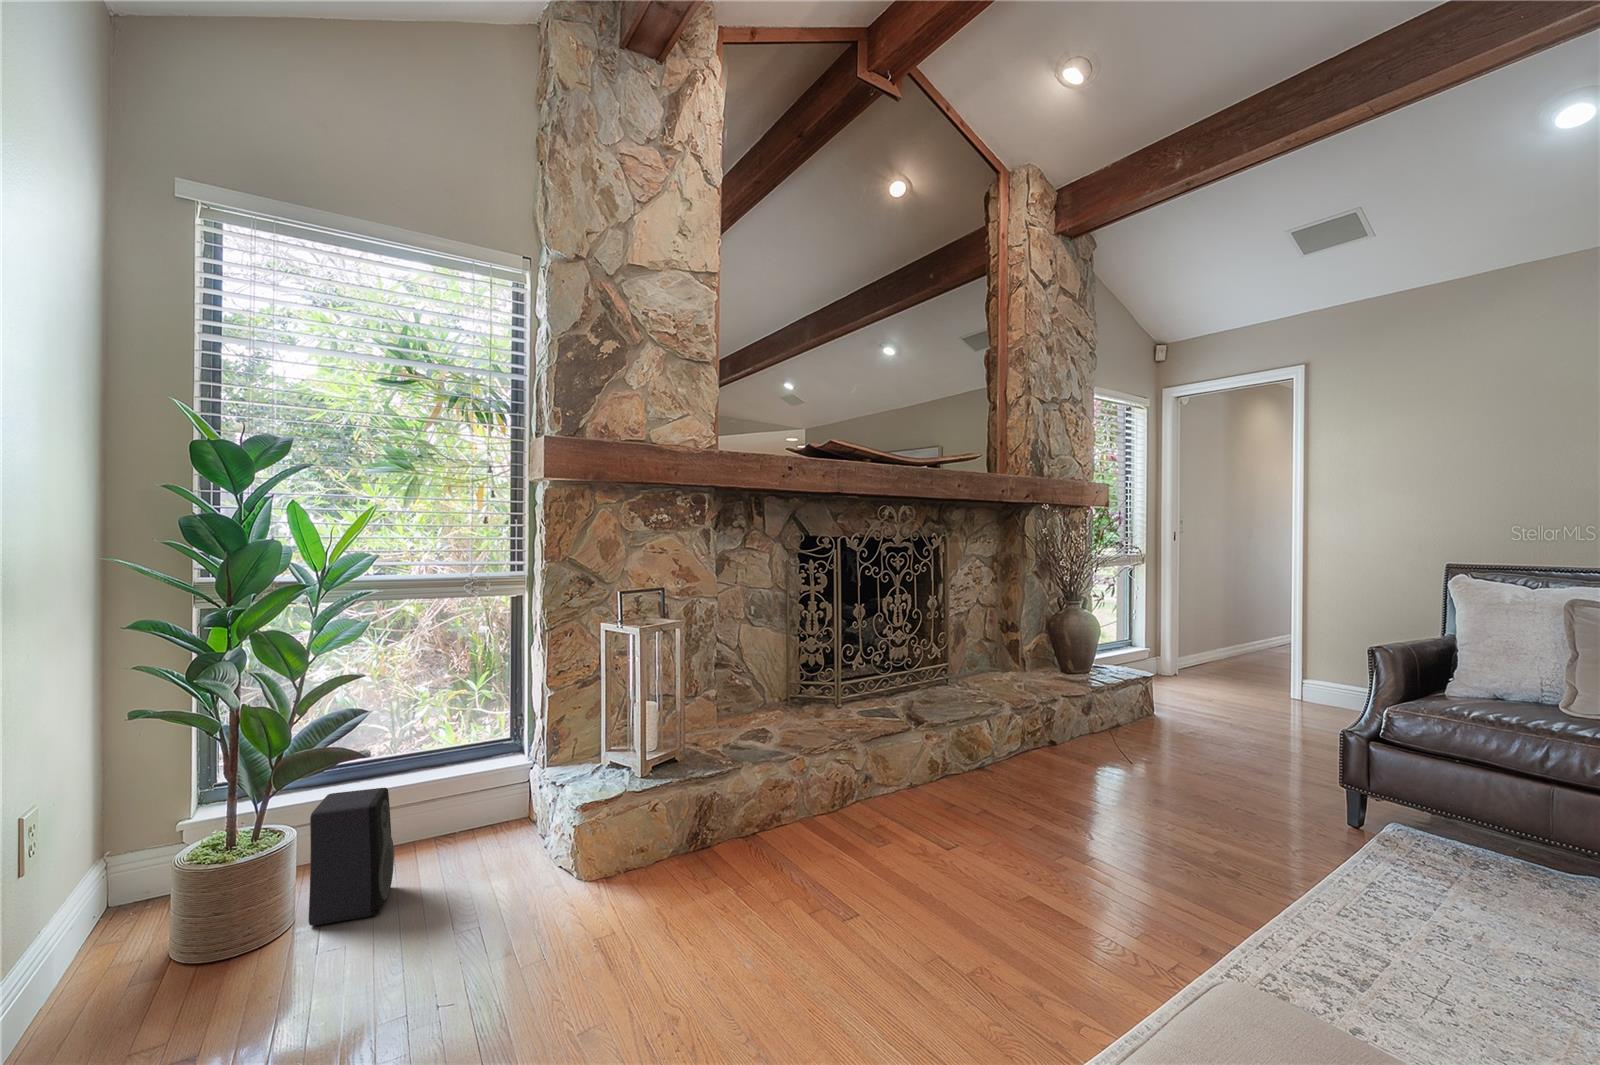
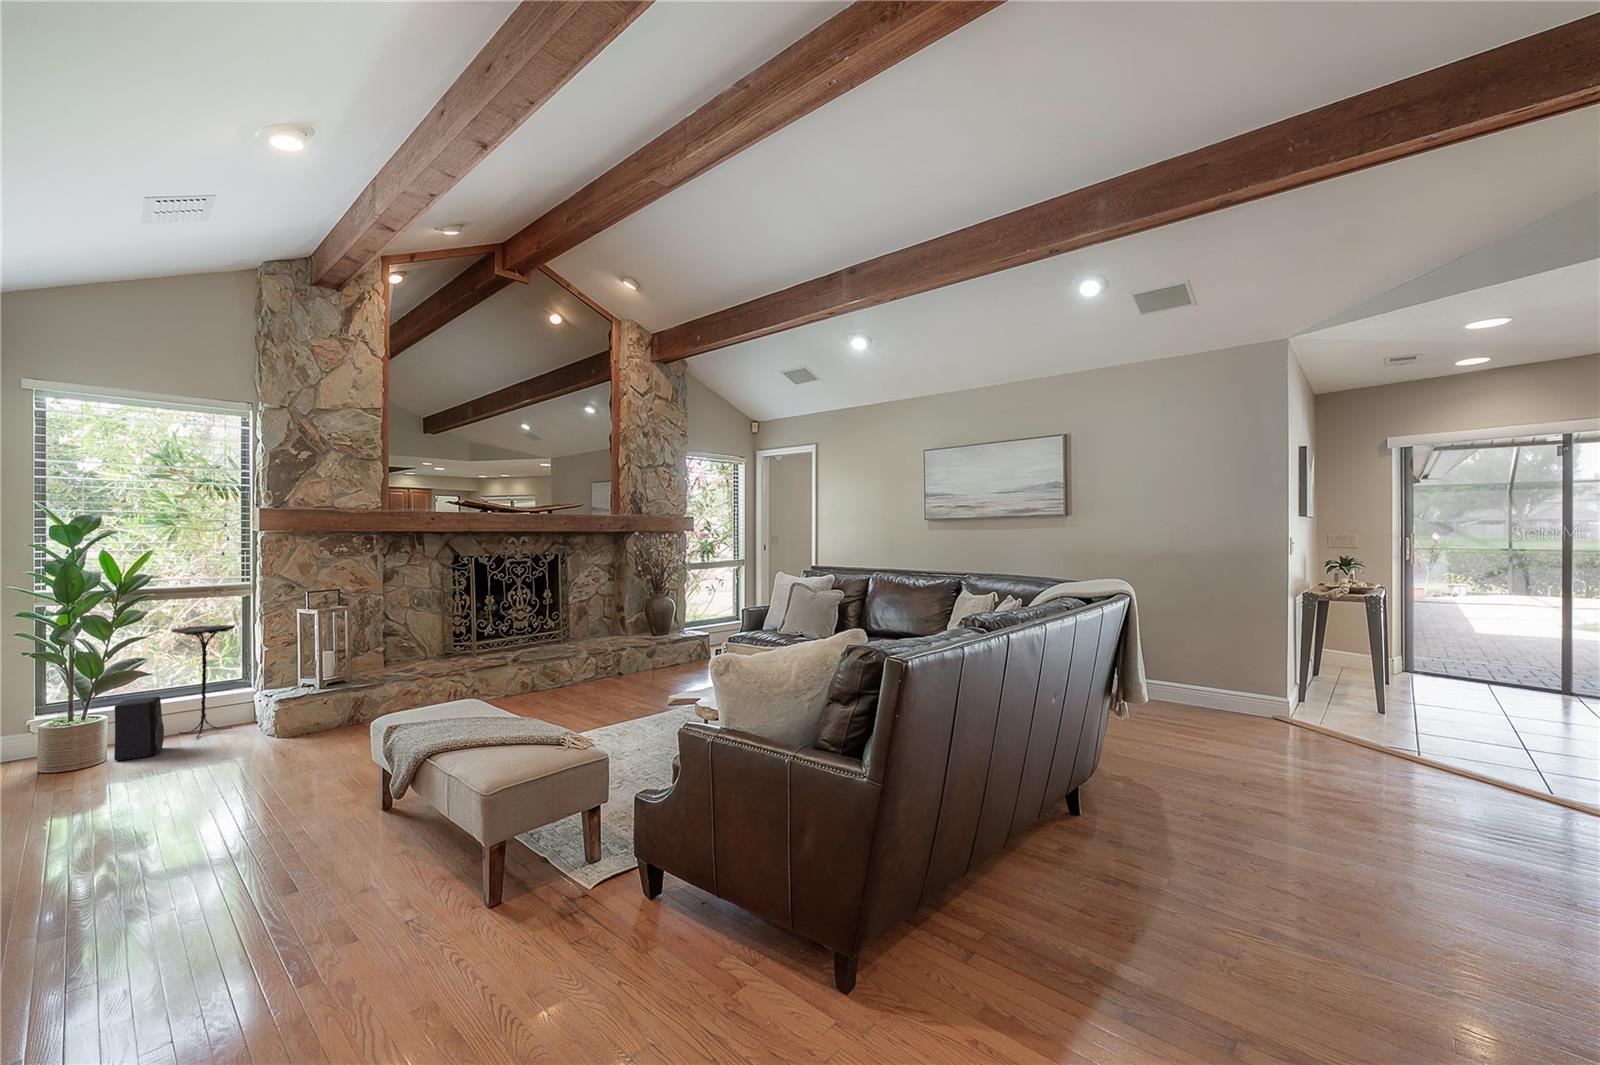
side table: none [407,647,505,862] -> present [172,625,235,738]

